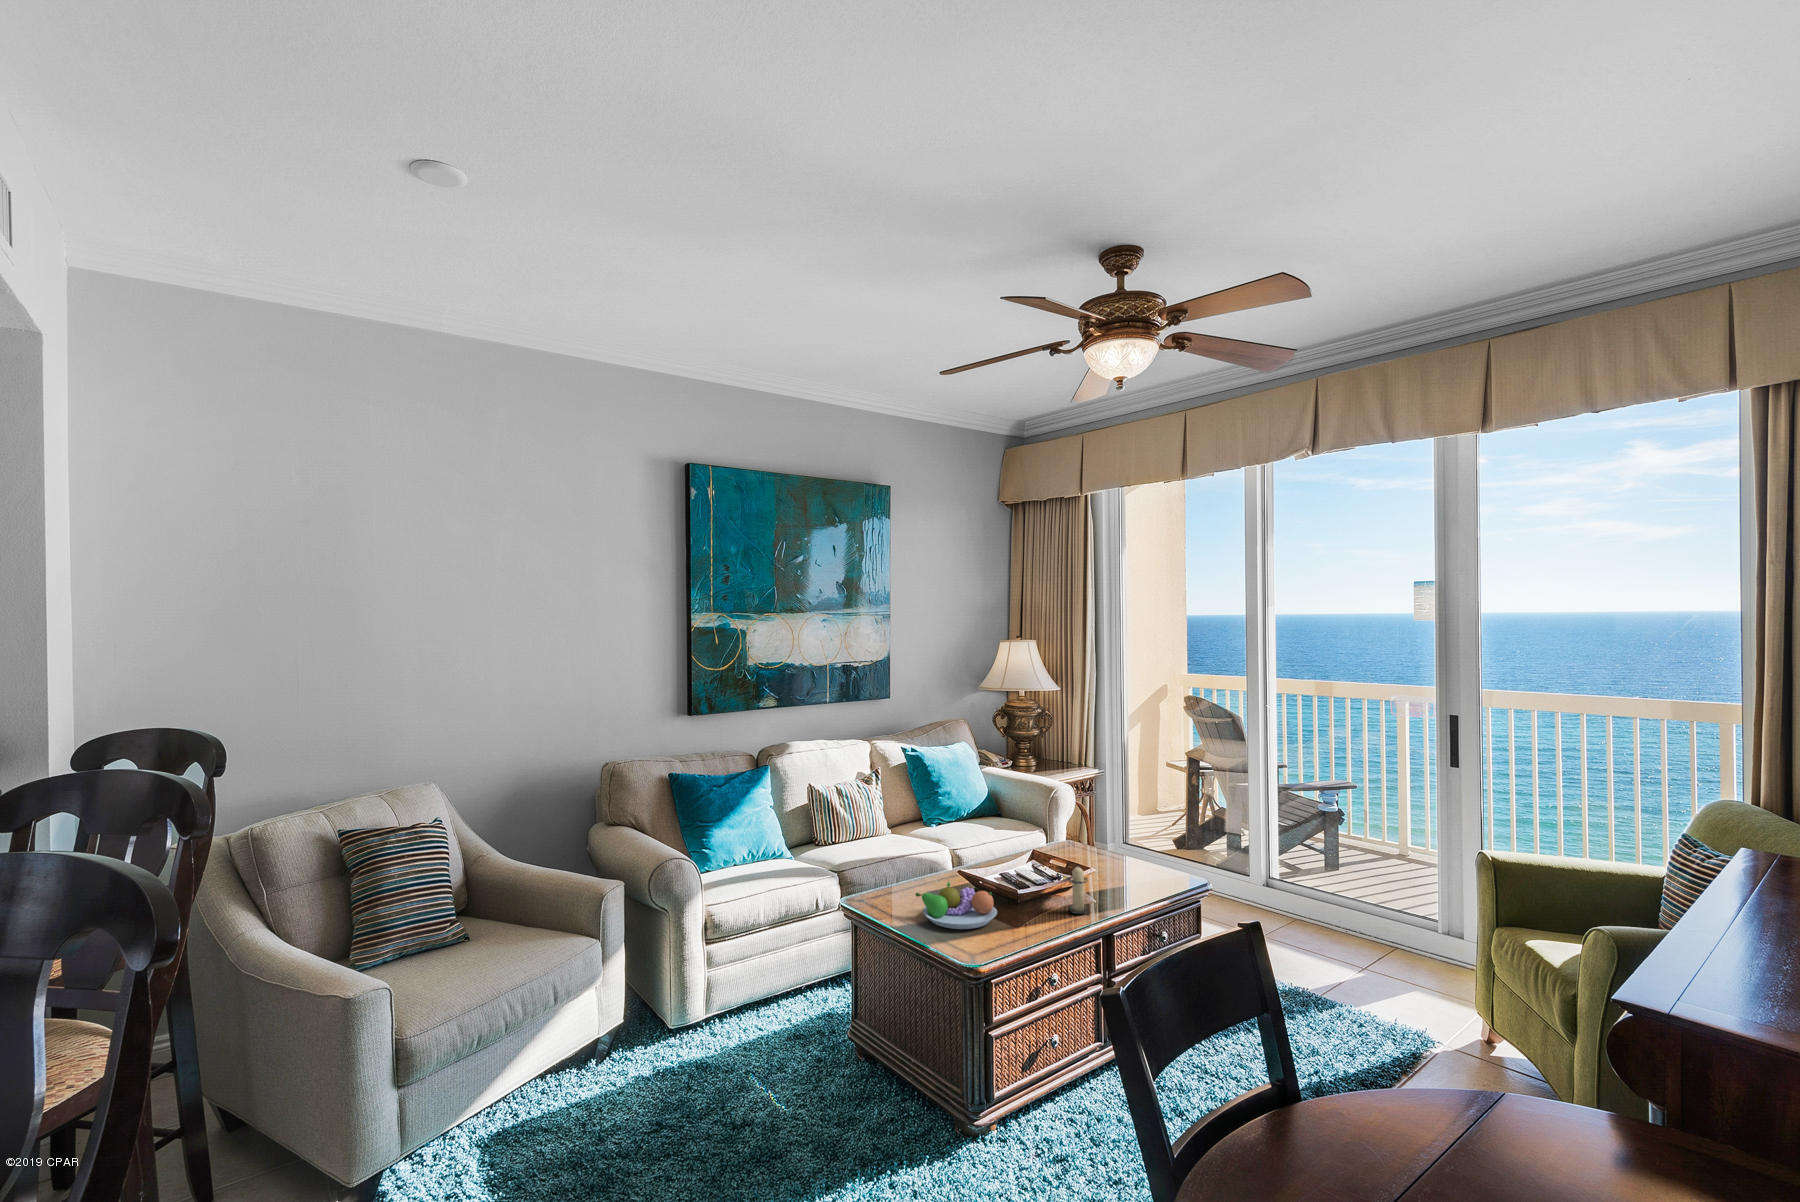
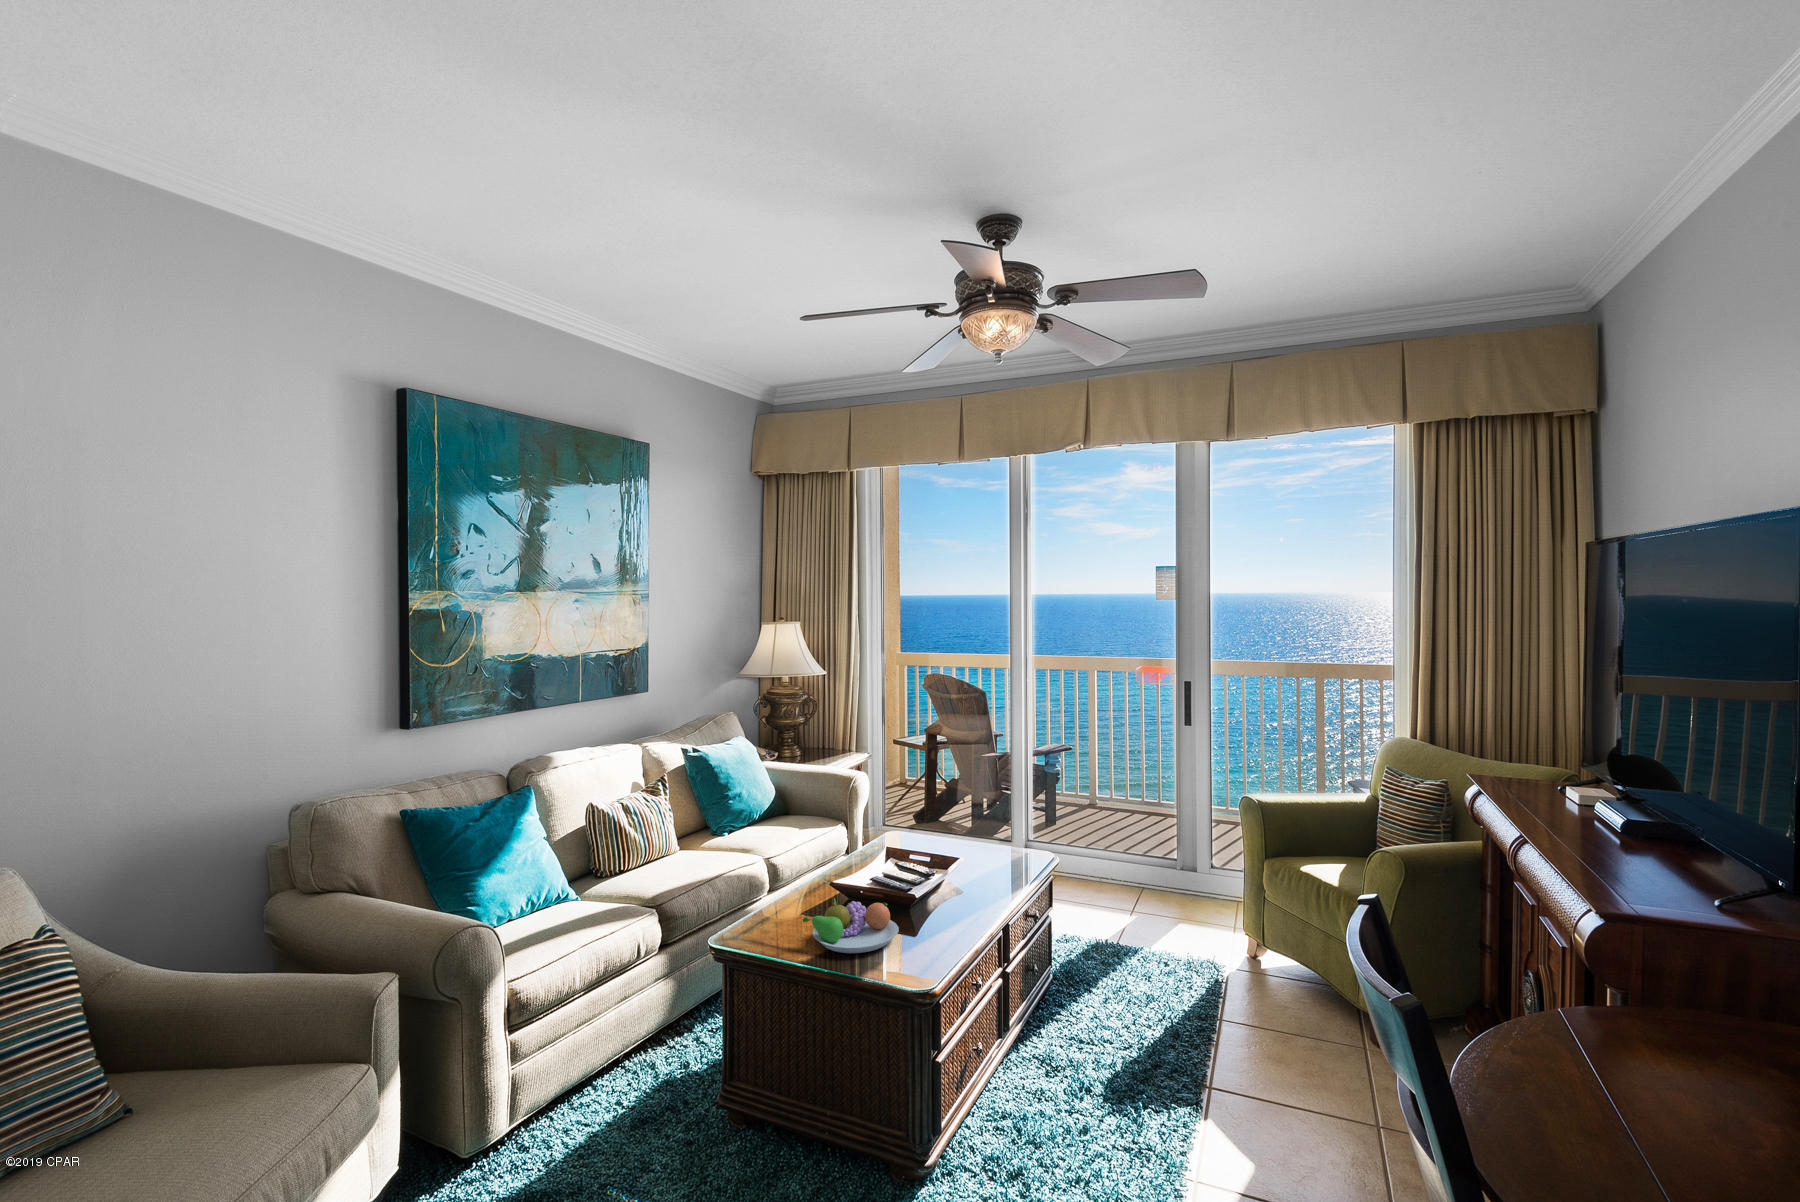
candle: present [1068,867,1087,914] -> none [957,857,983,912]

